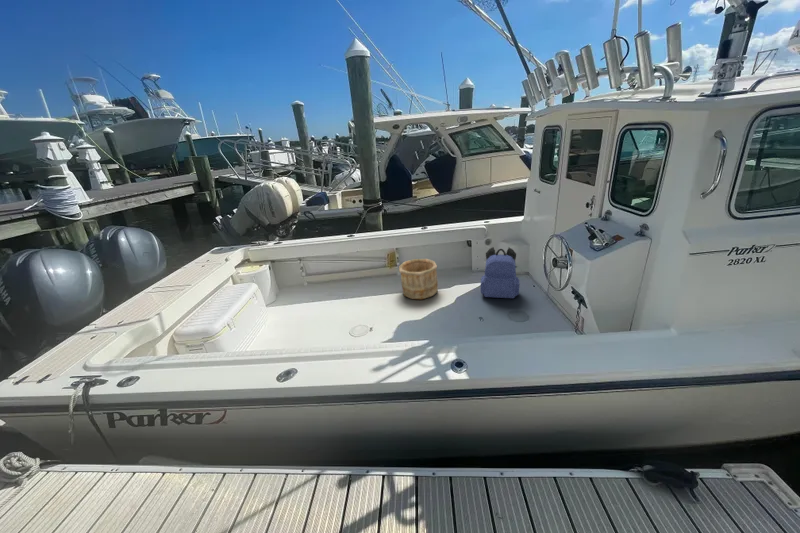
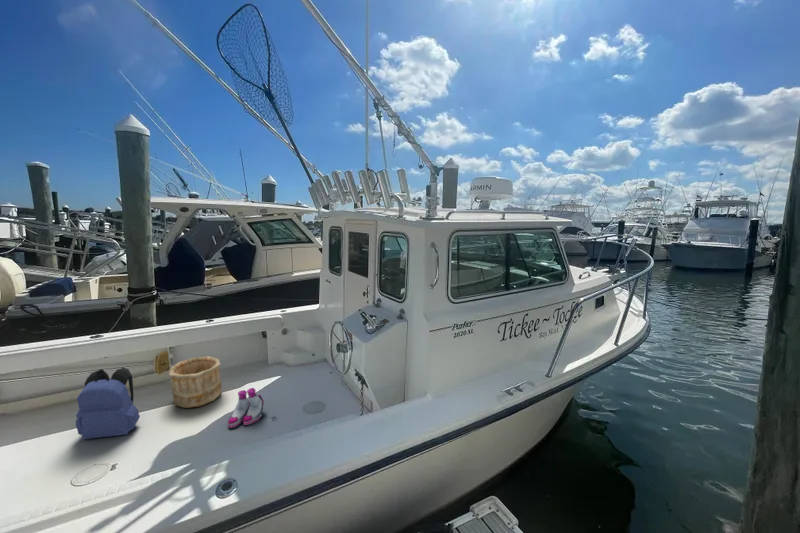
backpack: present [481,247,520,298] -> present [76,368,140,439]
boots: none [446,290,475,321] -> present [228,388,264,428]

